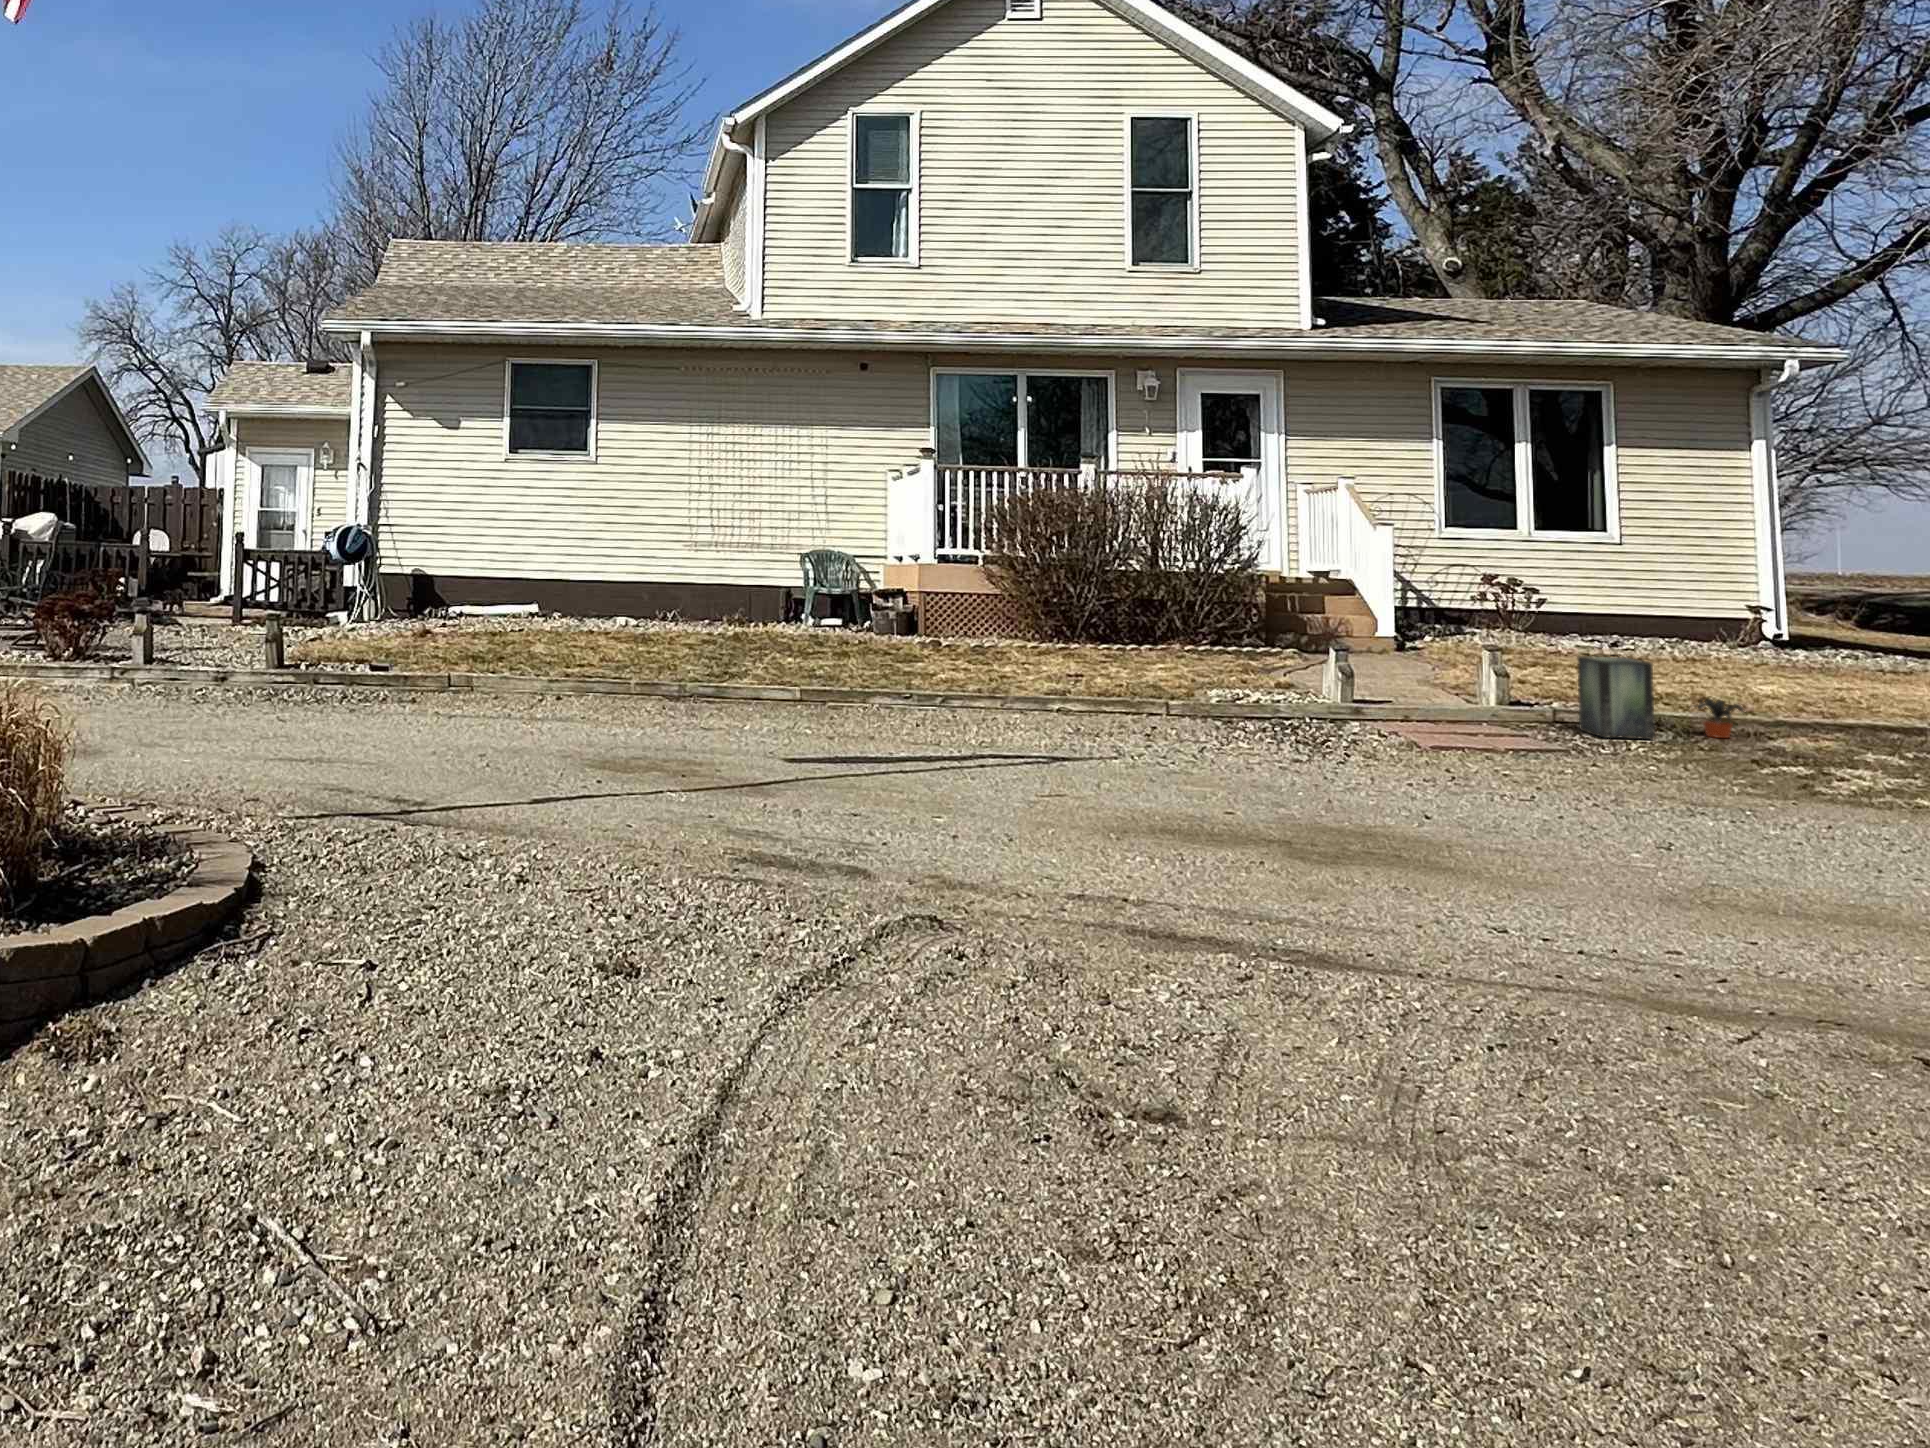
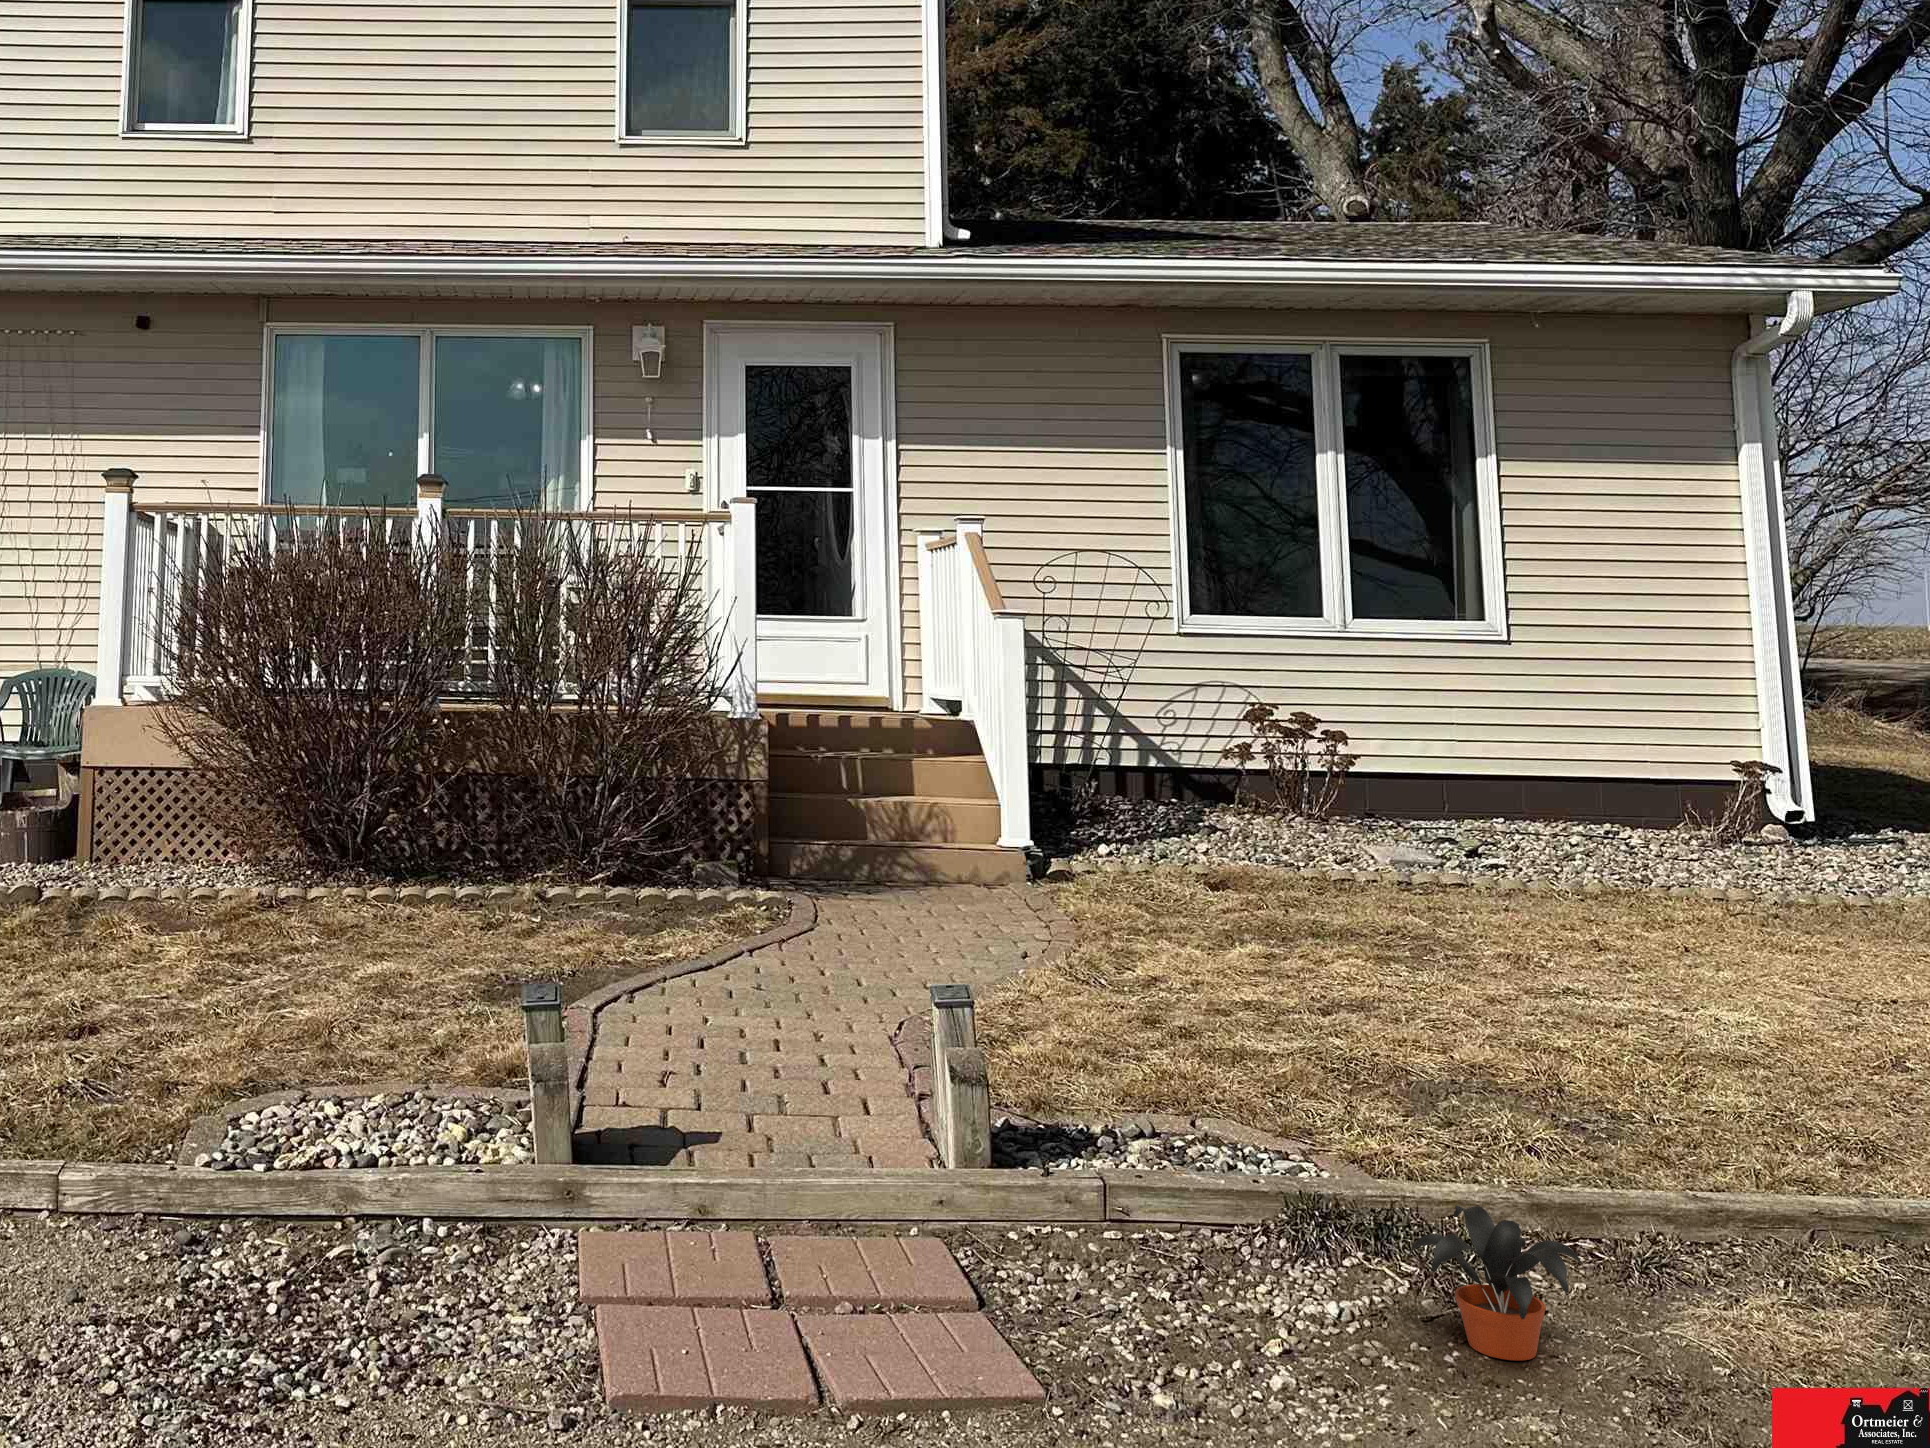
storage box: present [1577,656,1655,739] -> none [1085,1072,1289,1383]

